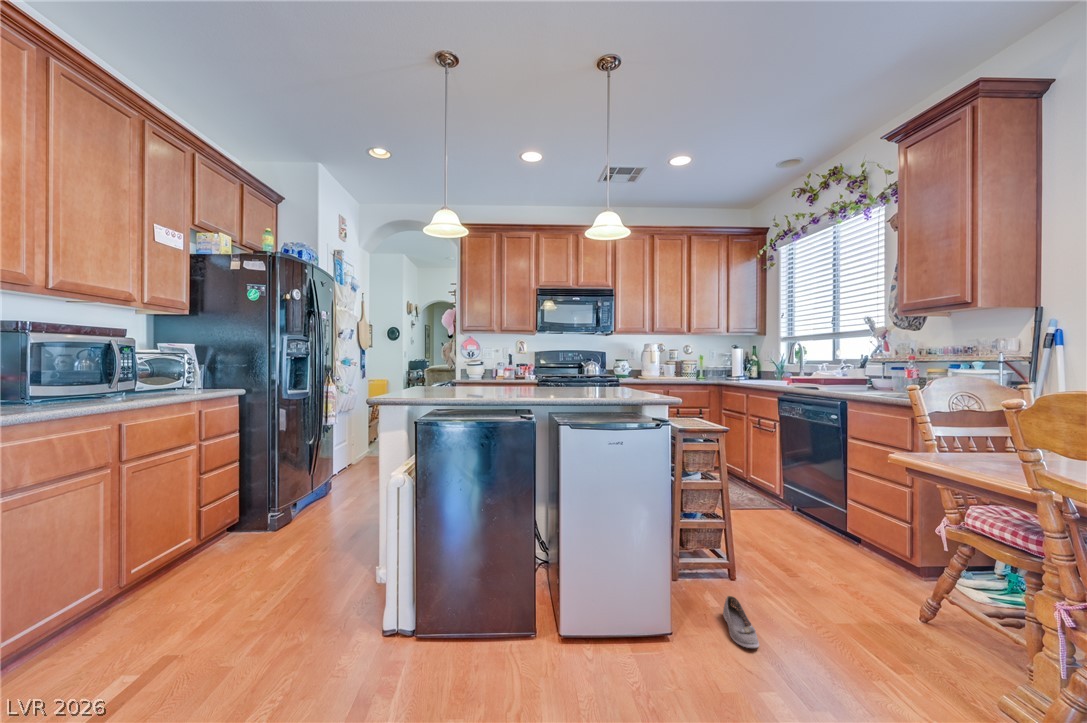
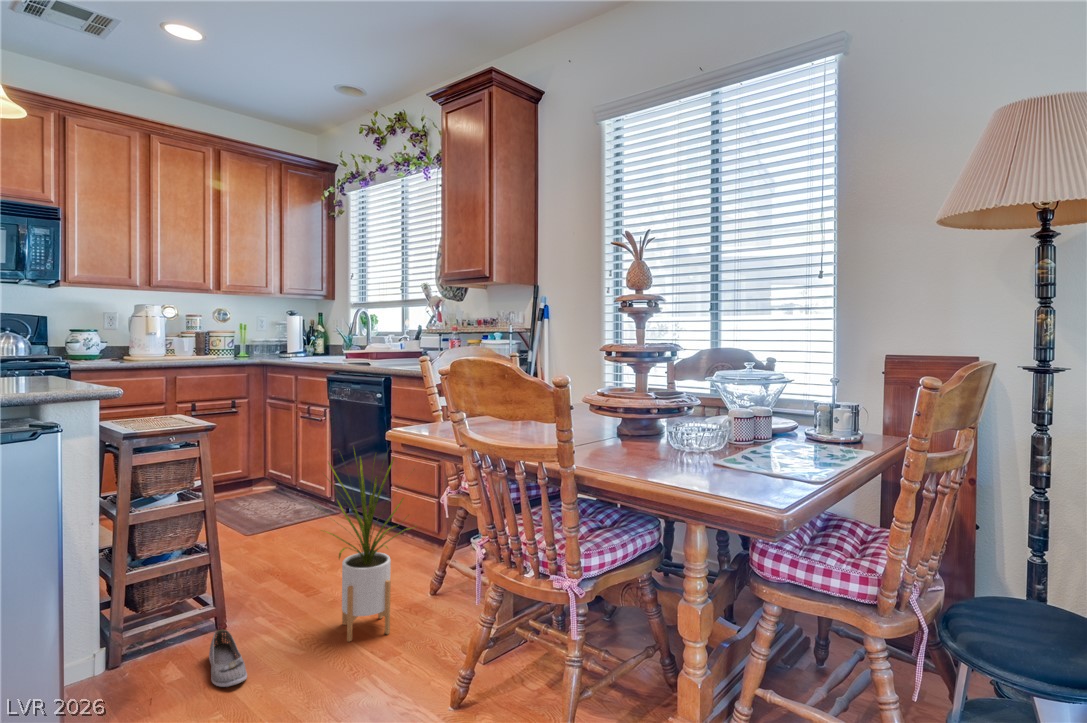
house plant: none [801,464,916,651] -> present [325,453,412,642]

